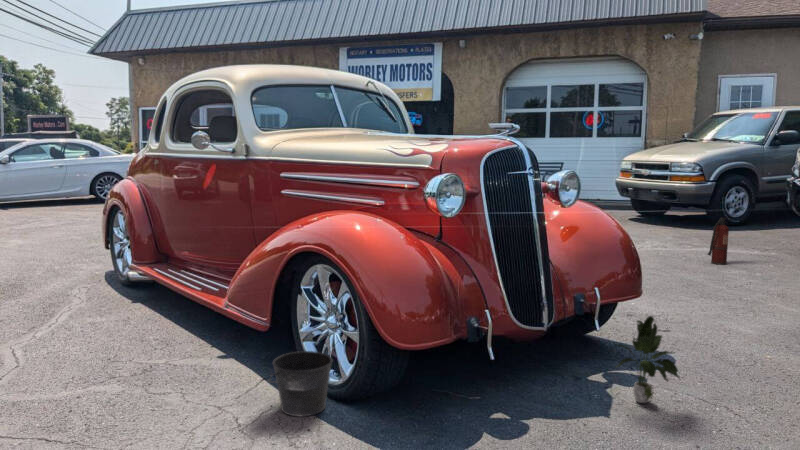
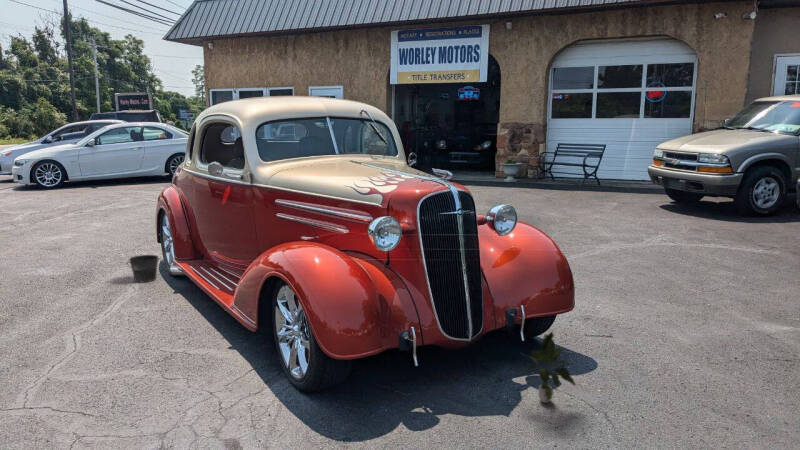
fire extinguisher: present [708,217,729,265] -> none [701,219,723,265]
bucket: present [269,351,333,416] -> present [127,255,159,282]

